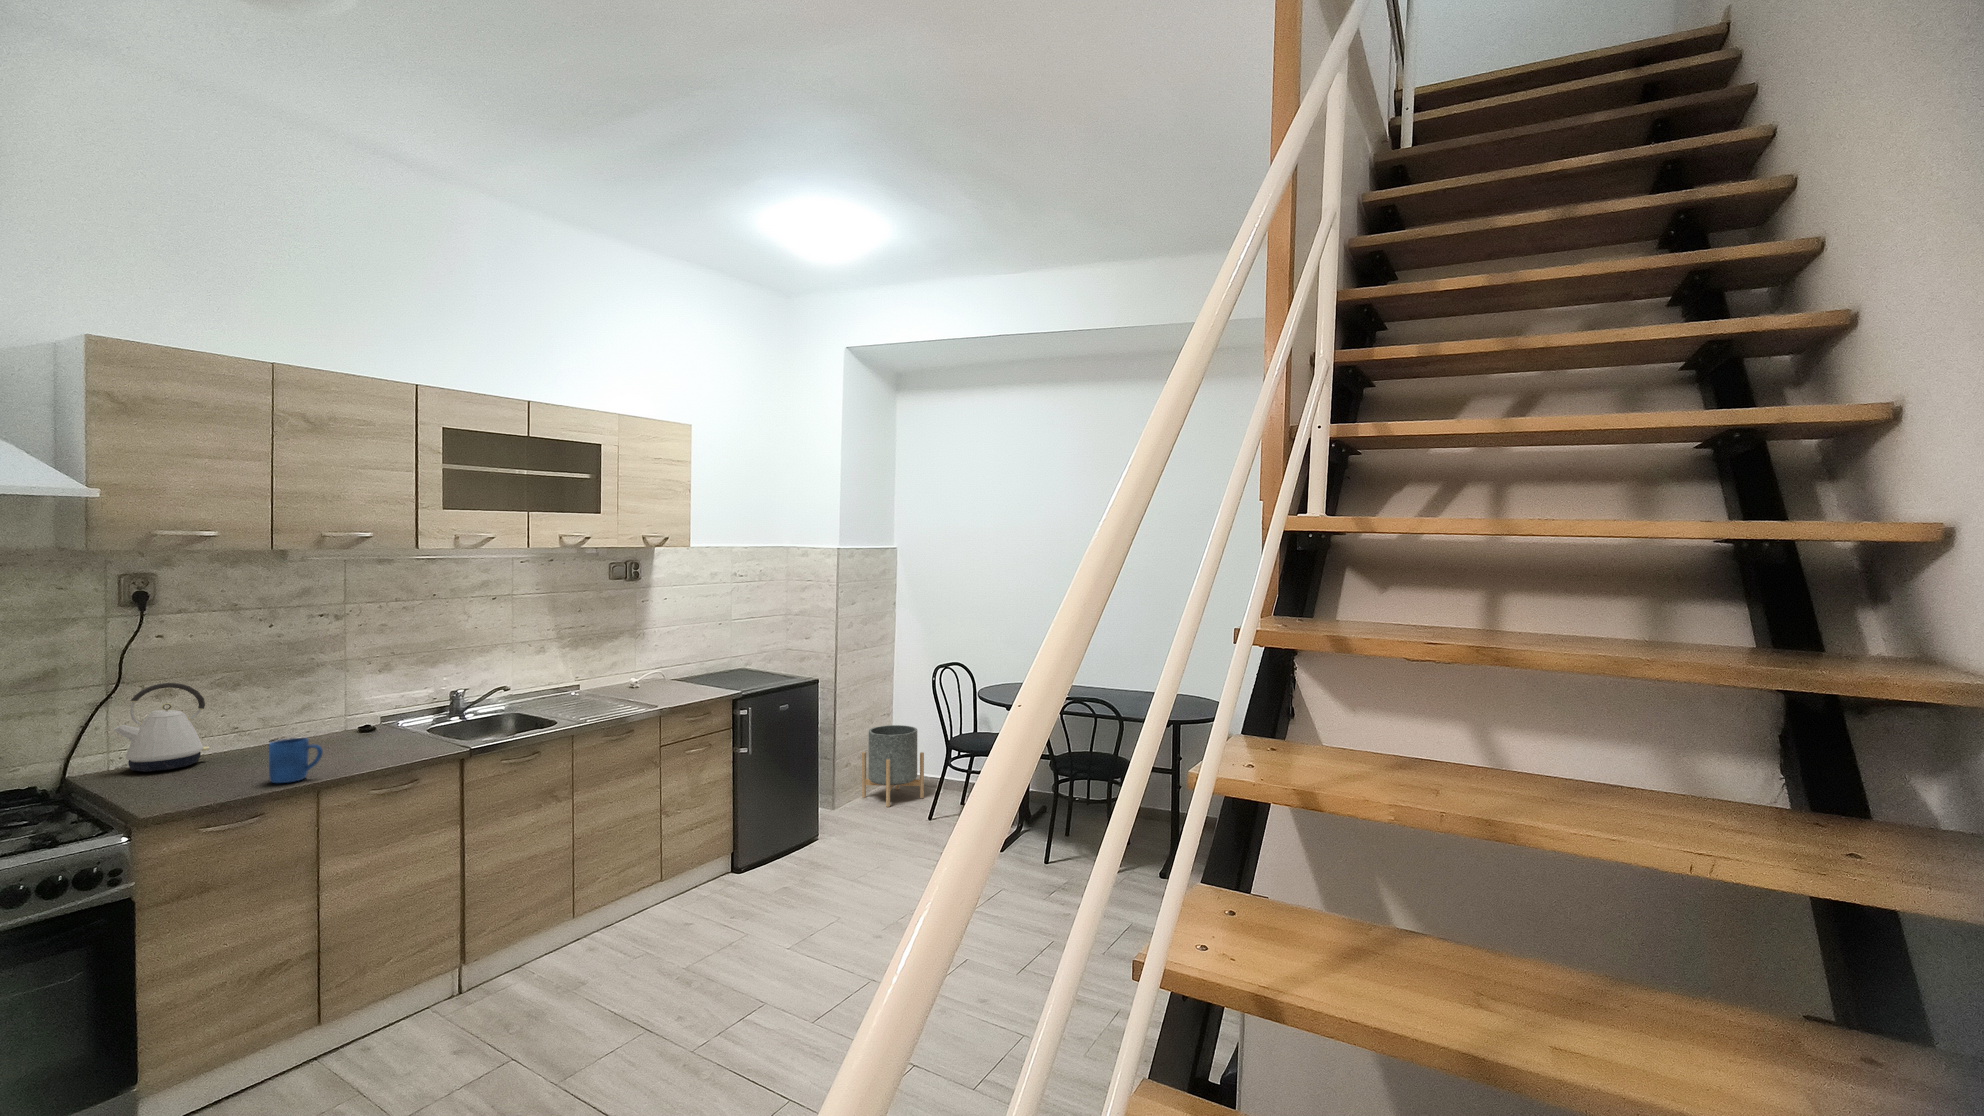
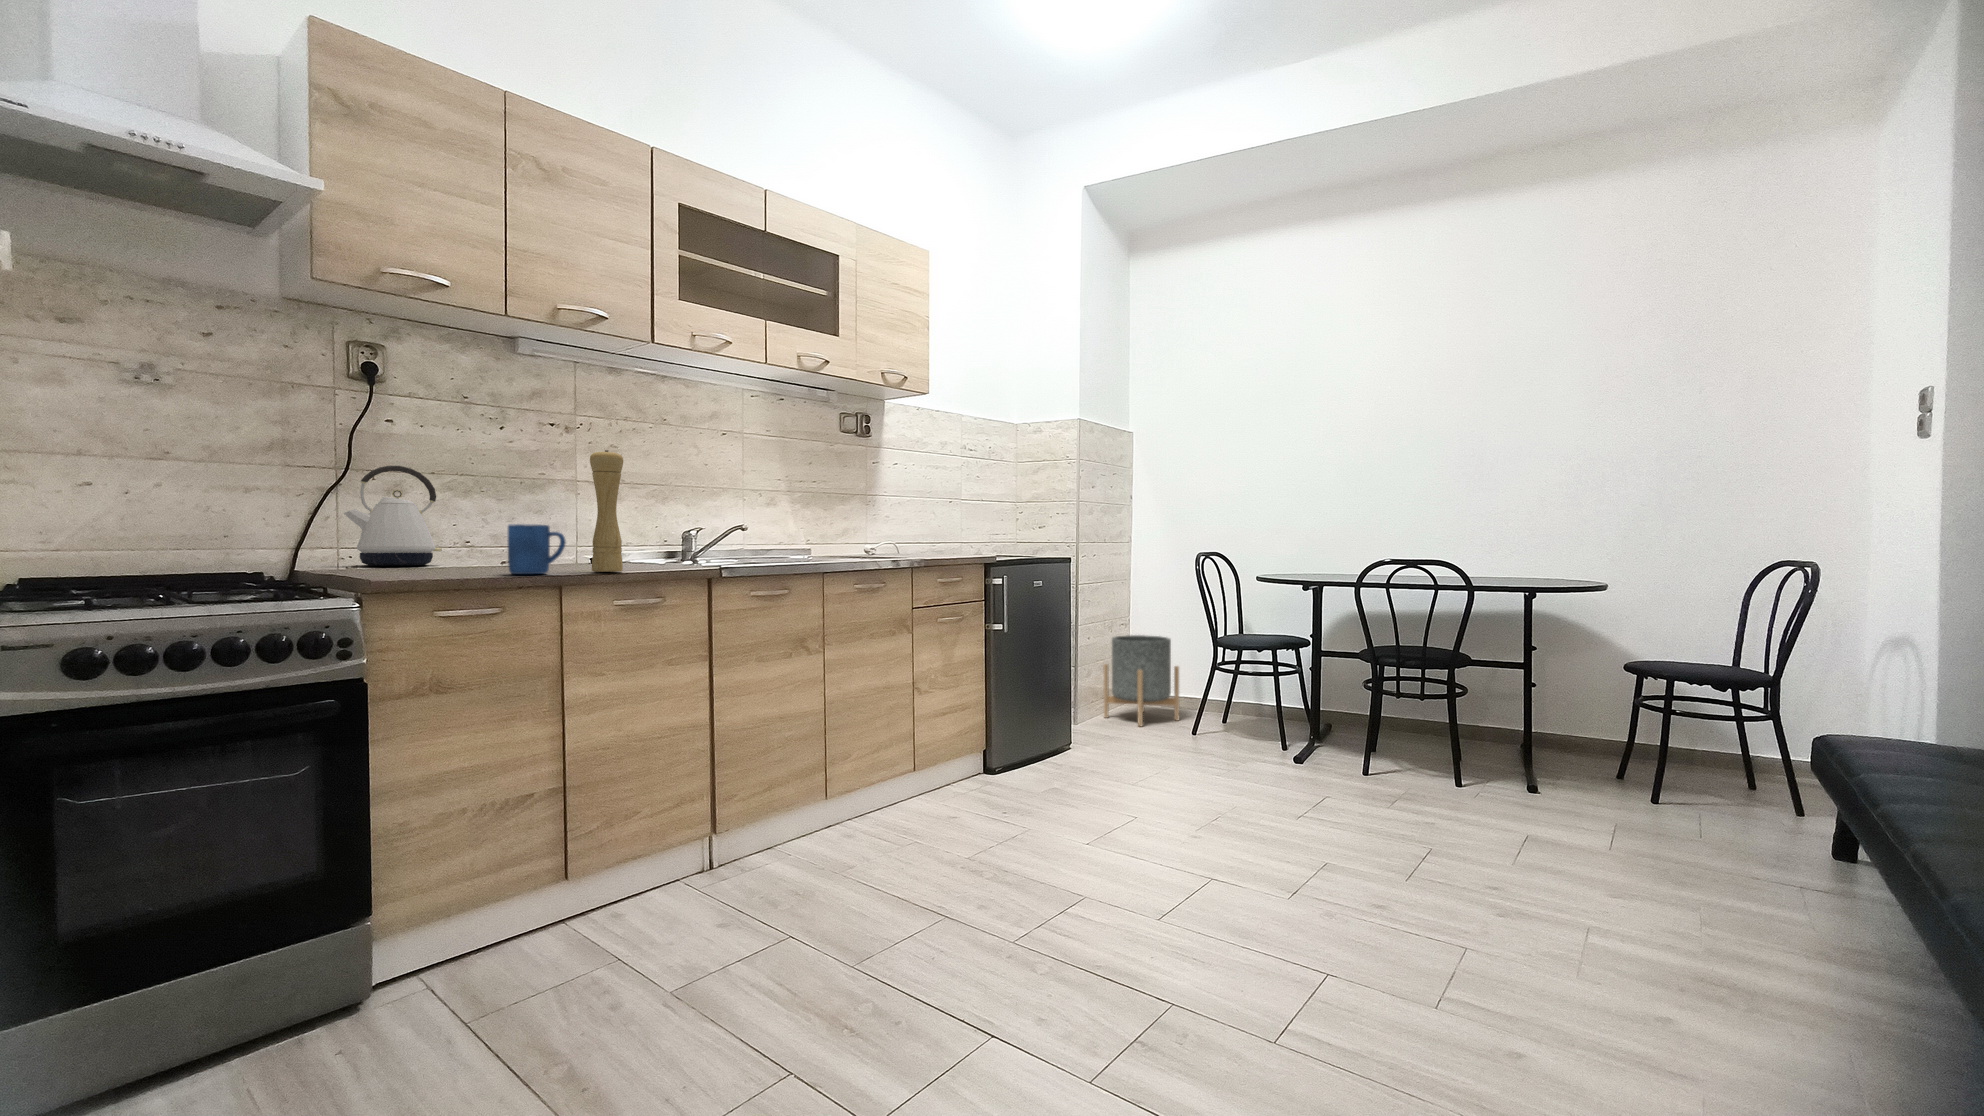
pepper mill: none [348,669,379,769] -> present [590,450,623,572]

